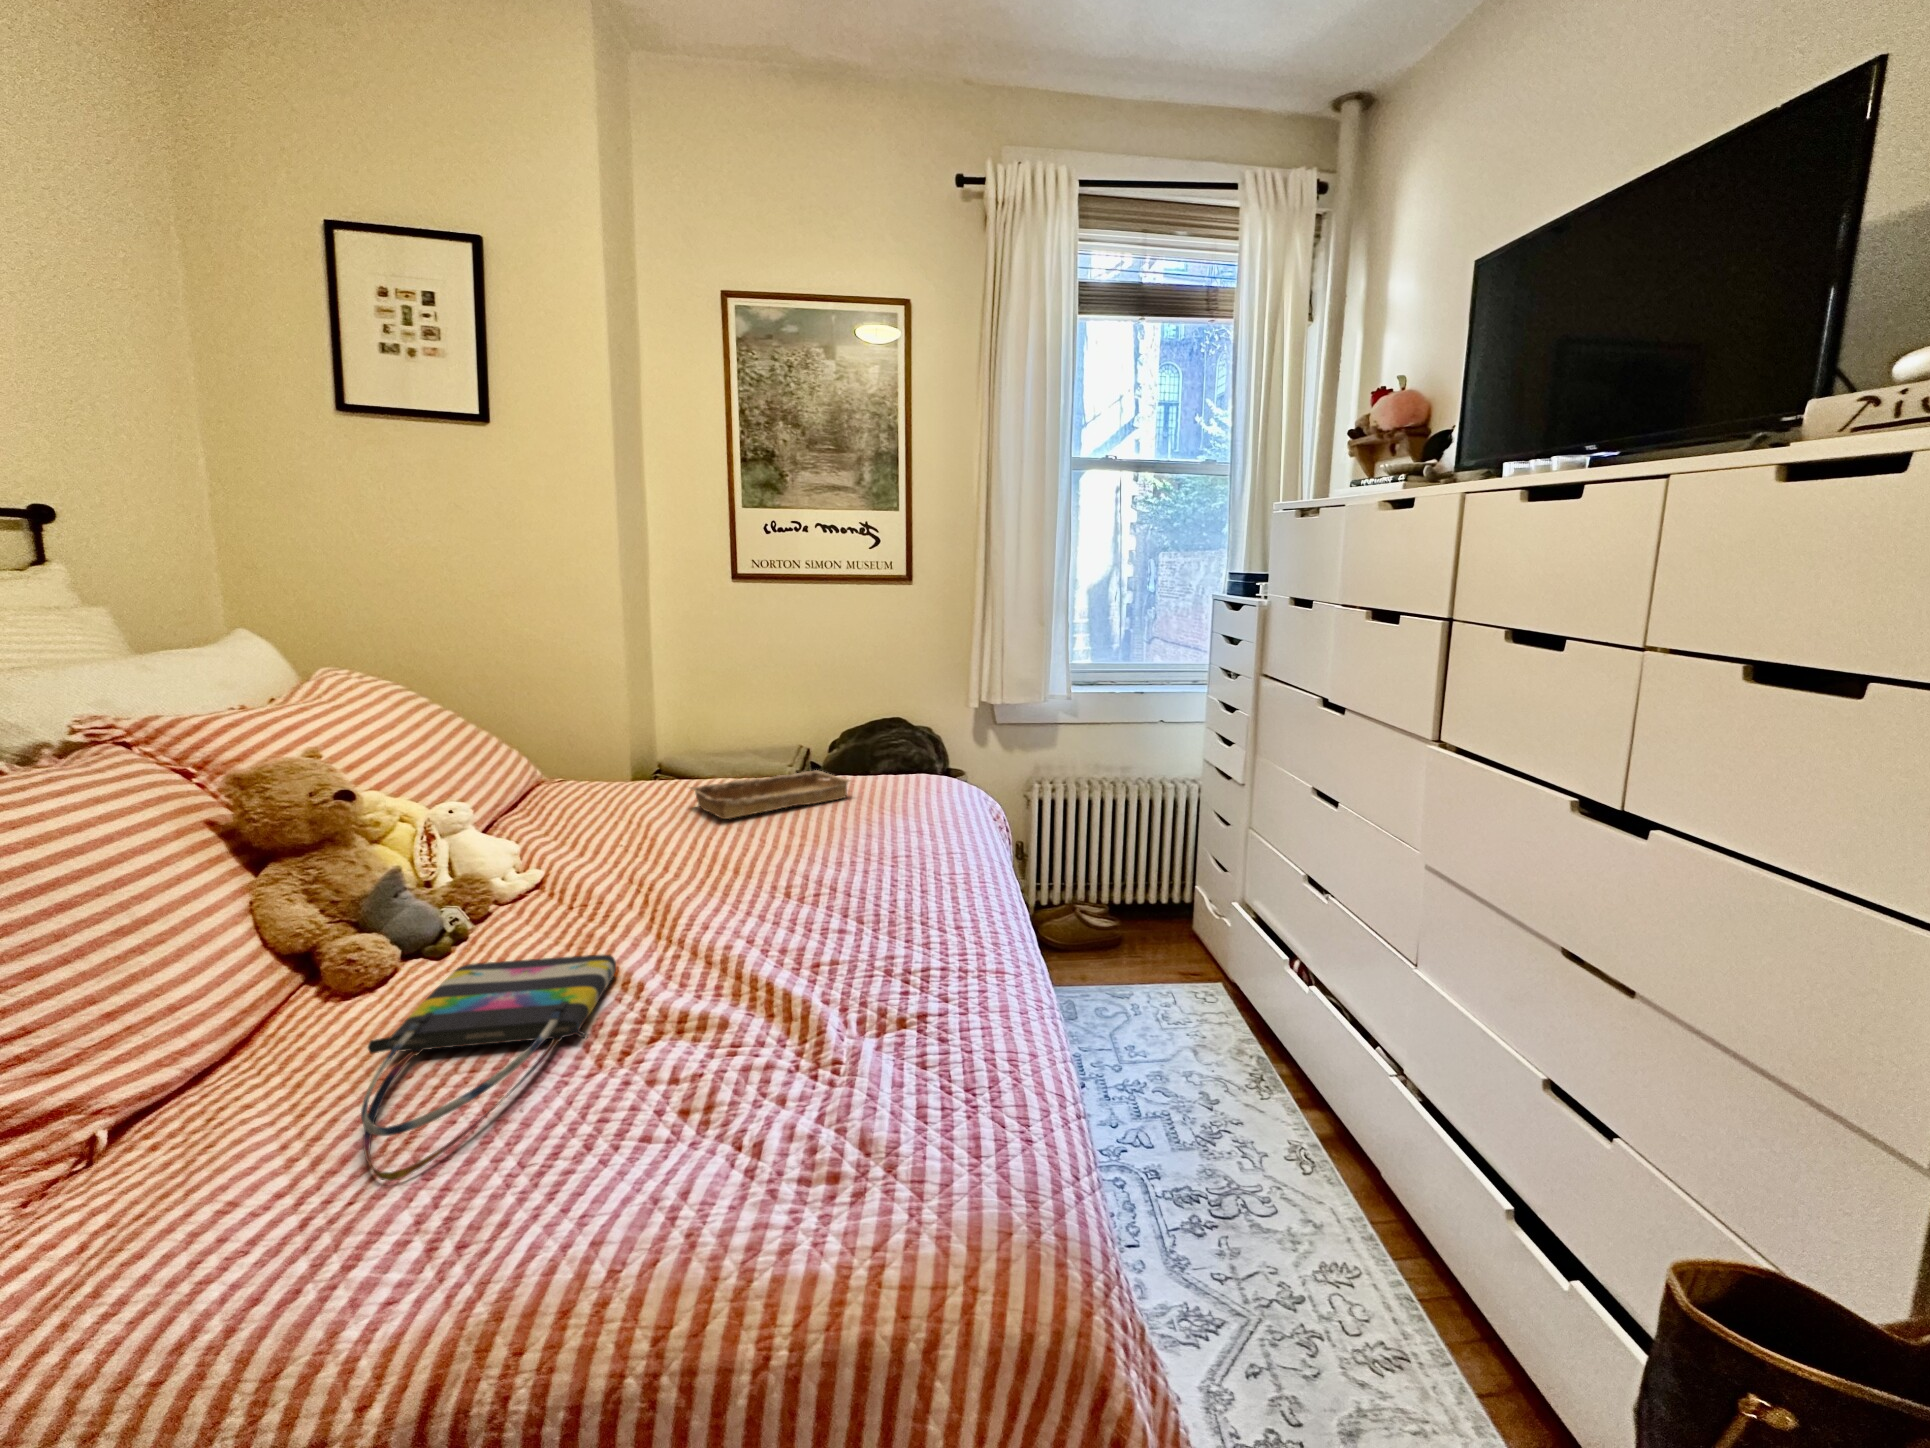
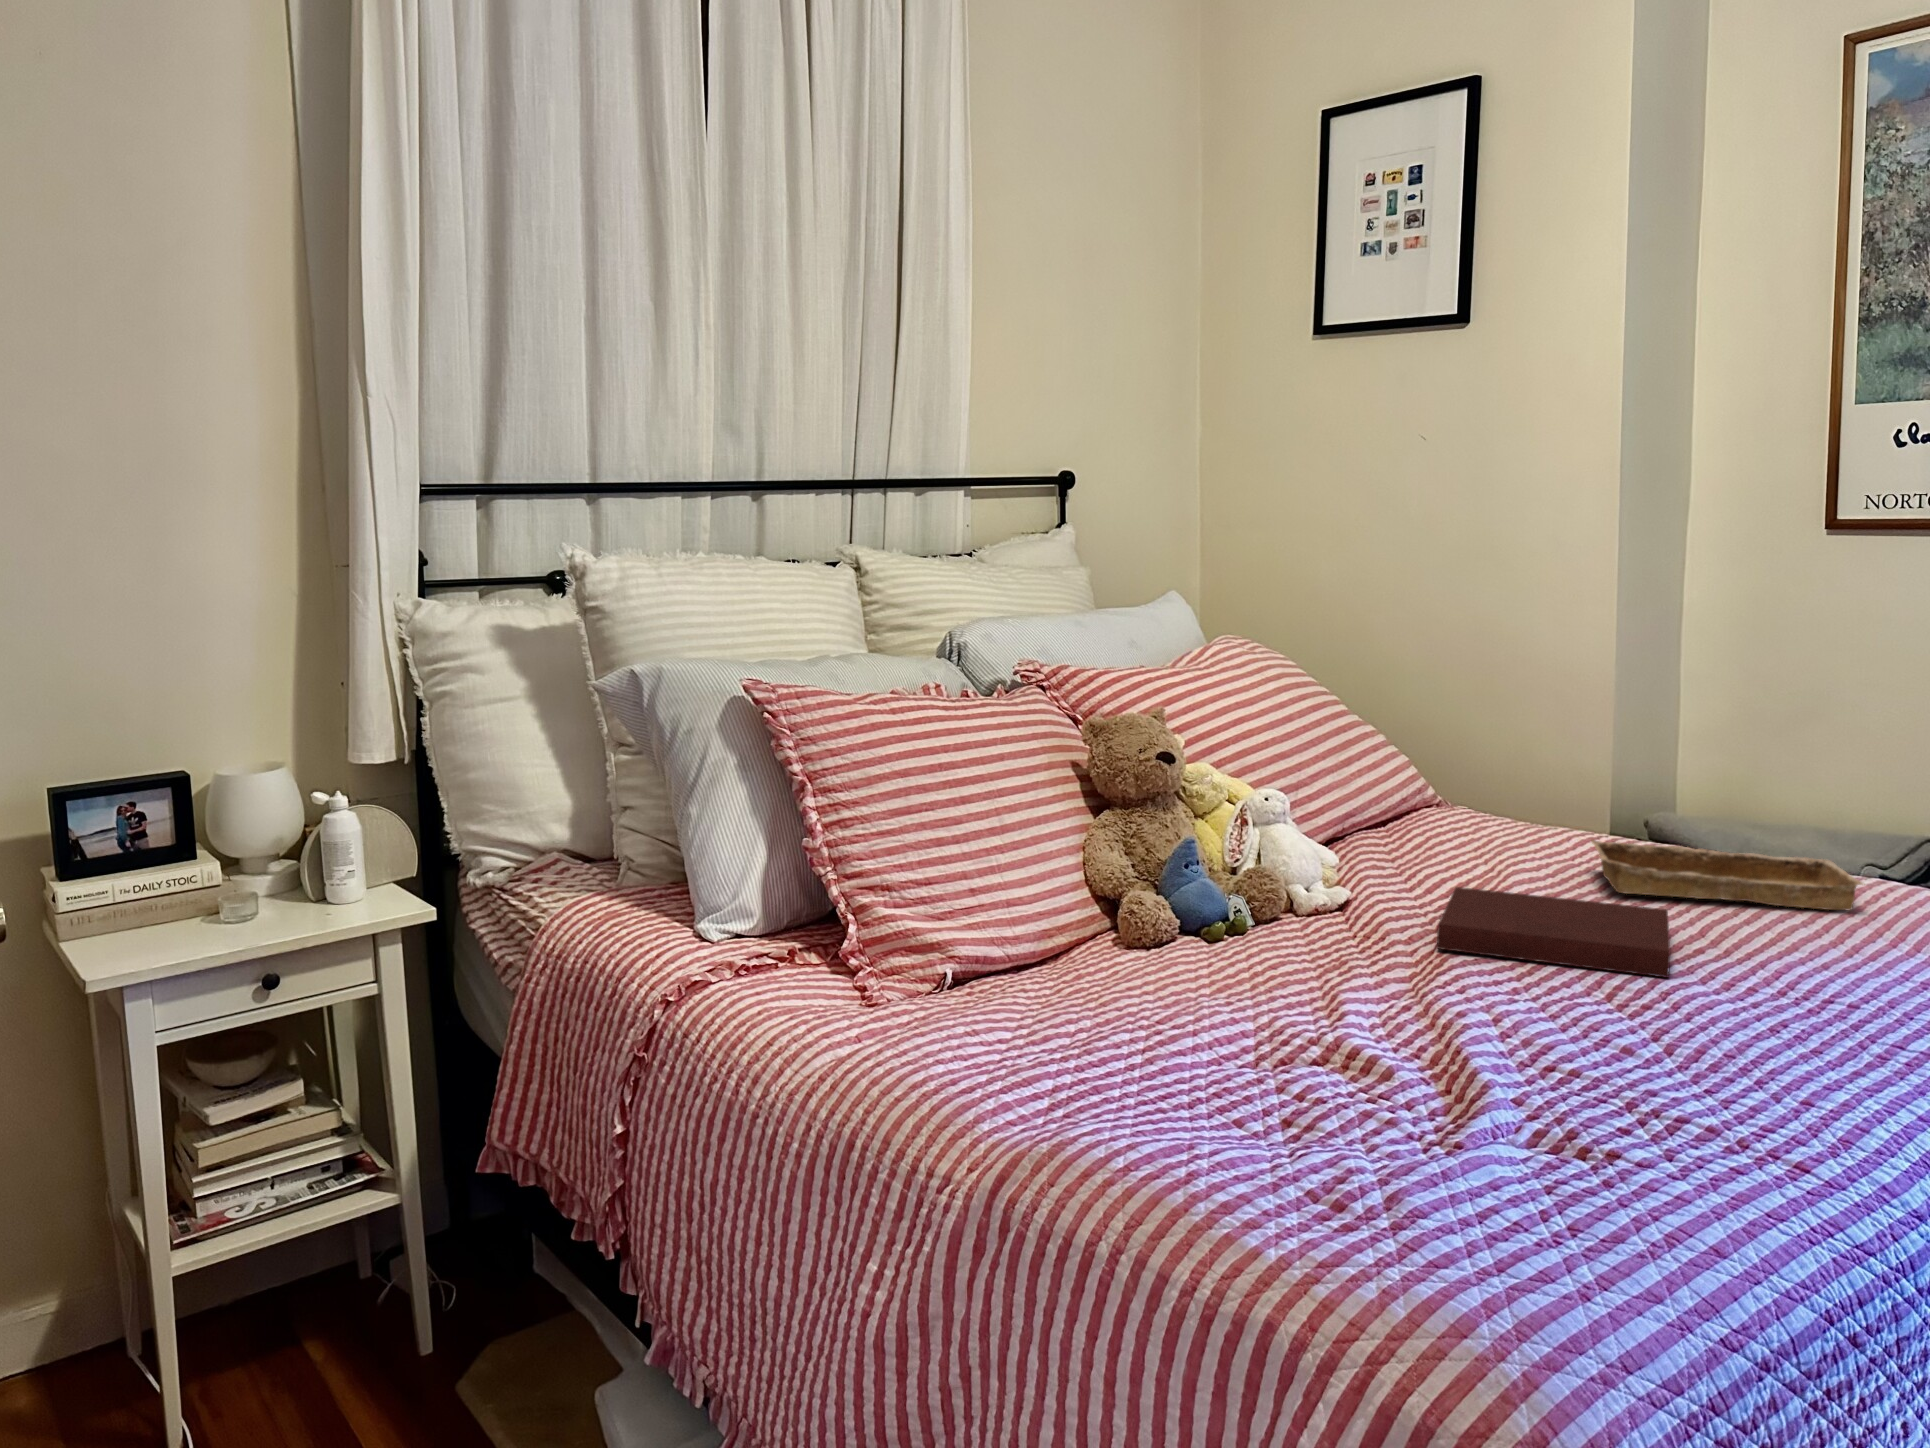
notebook: none [631,823,811,898] -> present [1437,887,1670,978]
tote bag: present [361,955,616,1181] -> none [1051,943,1332,1063]

